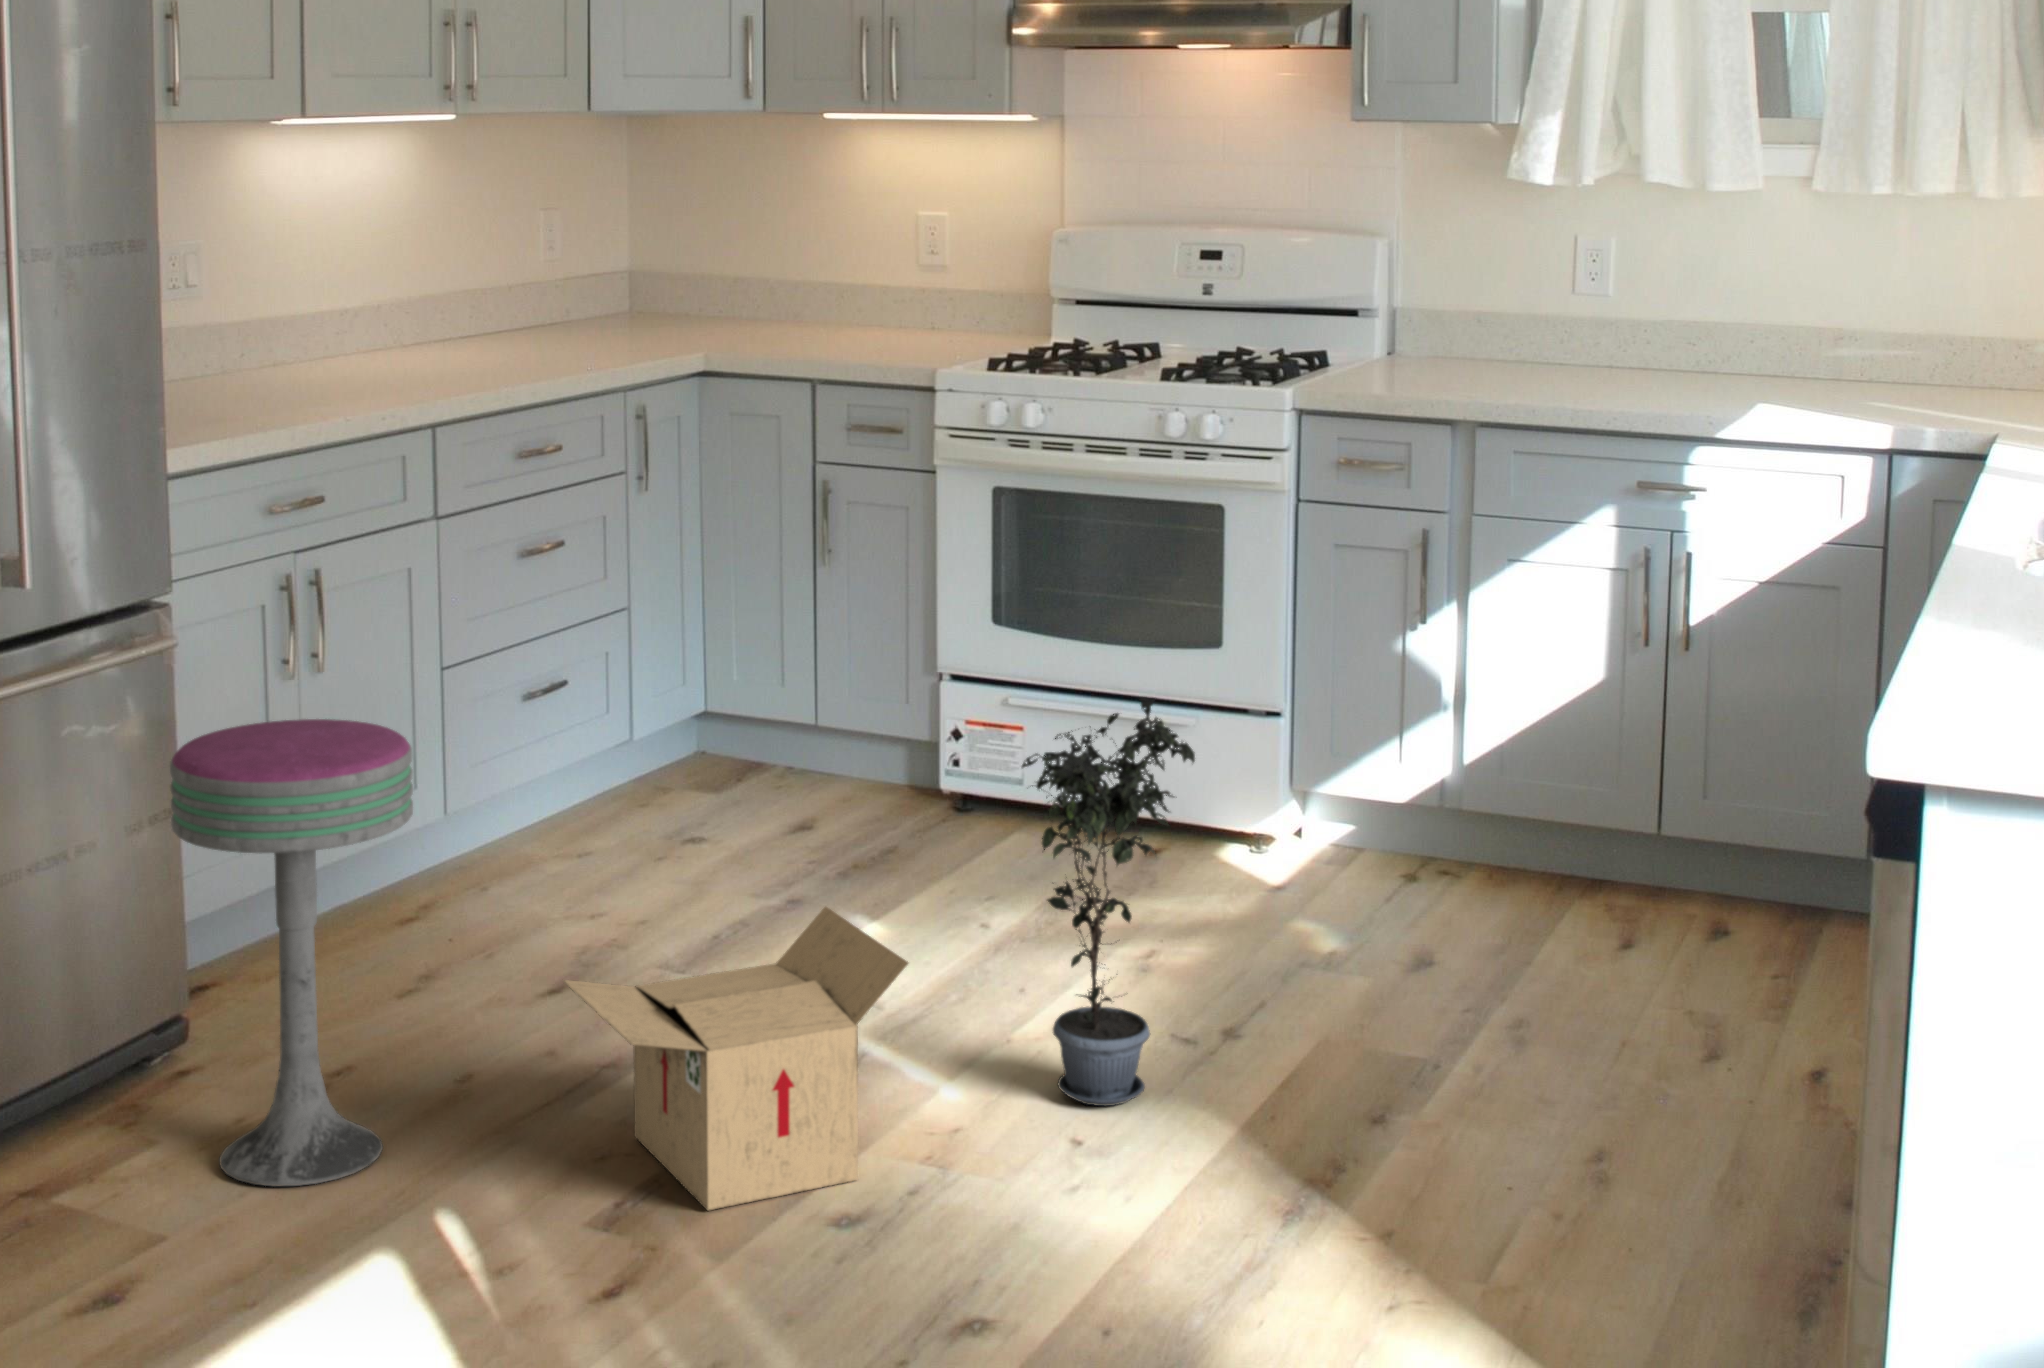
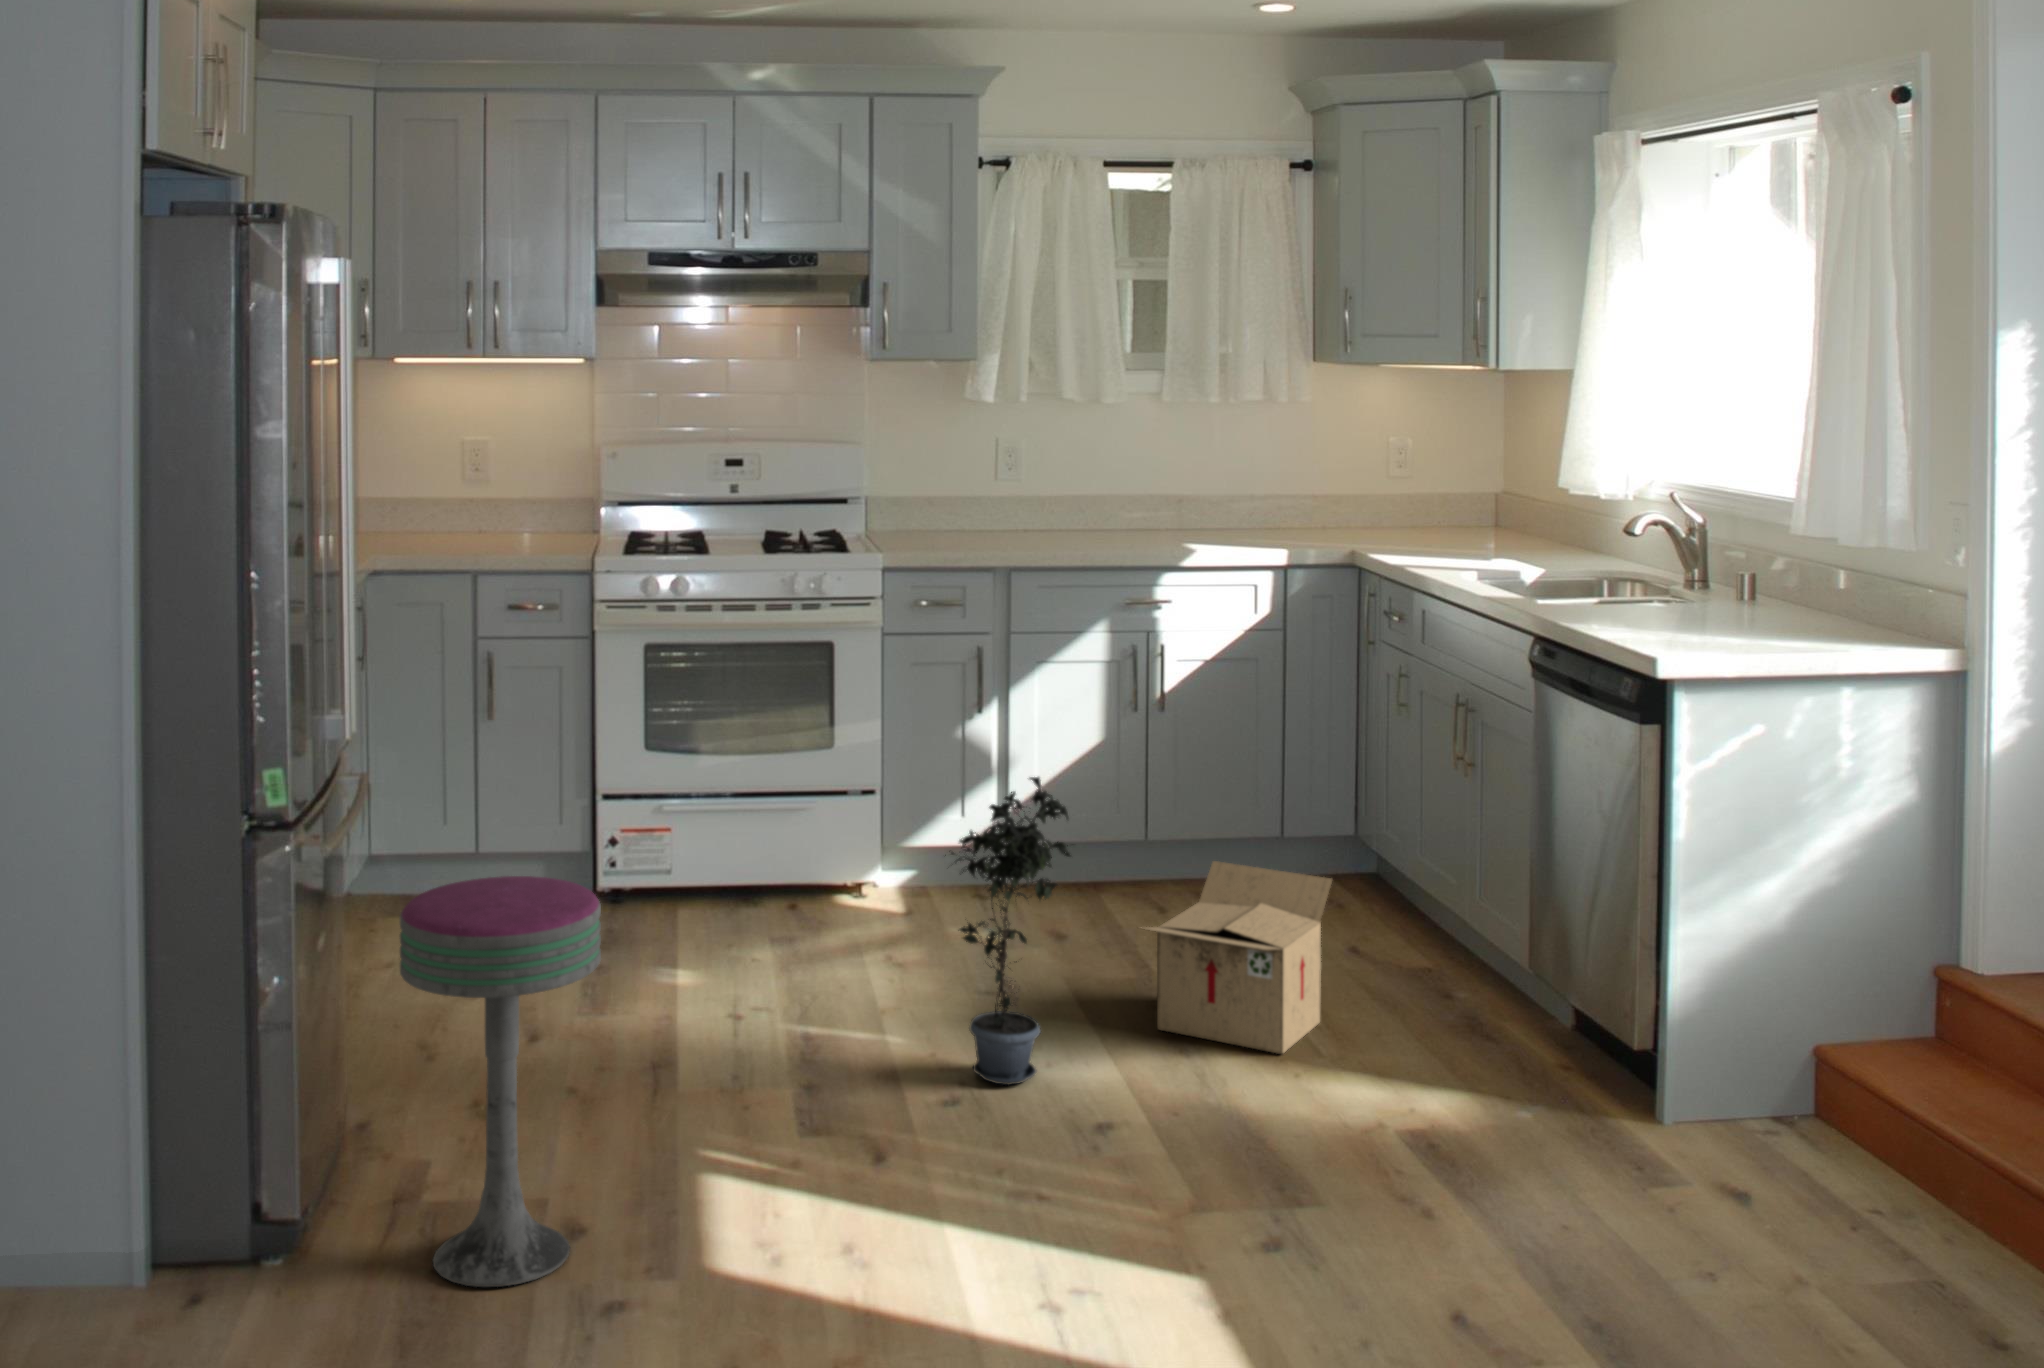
cardboard box: present [564,907,908,1210] -> present [1140,861,1333,1054]

